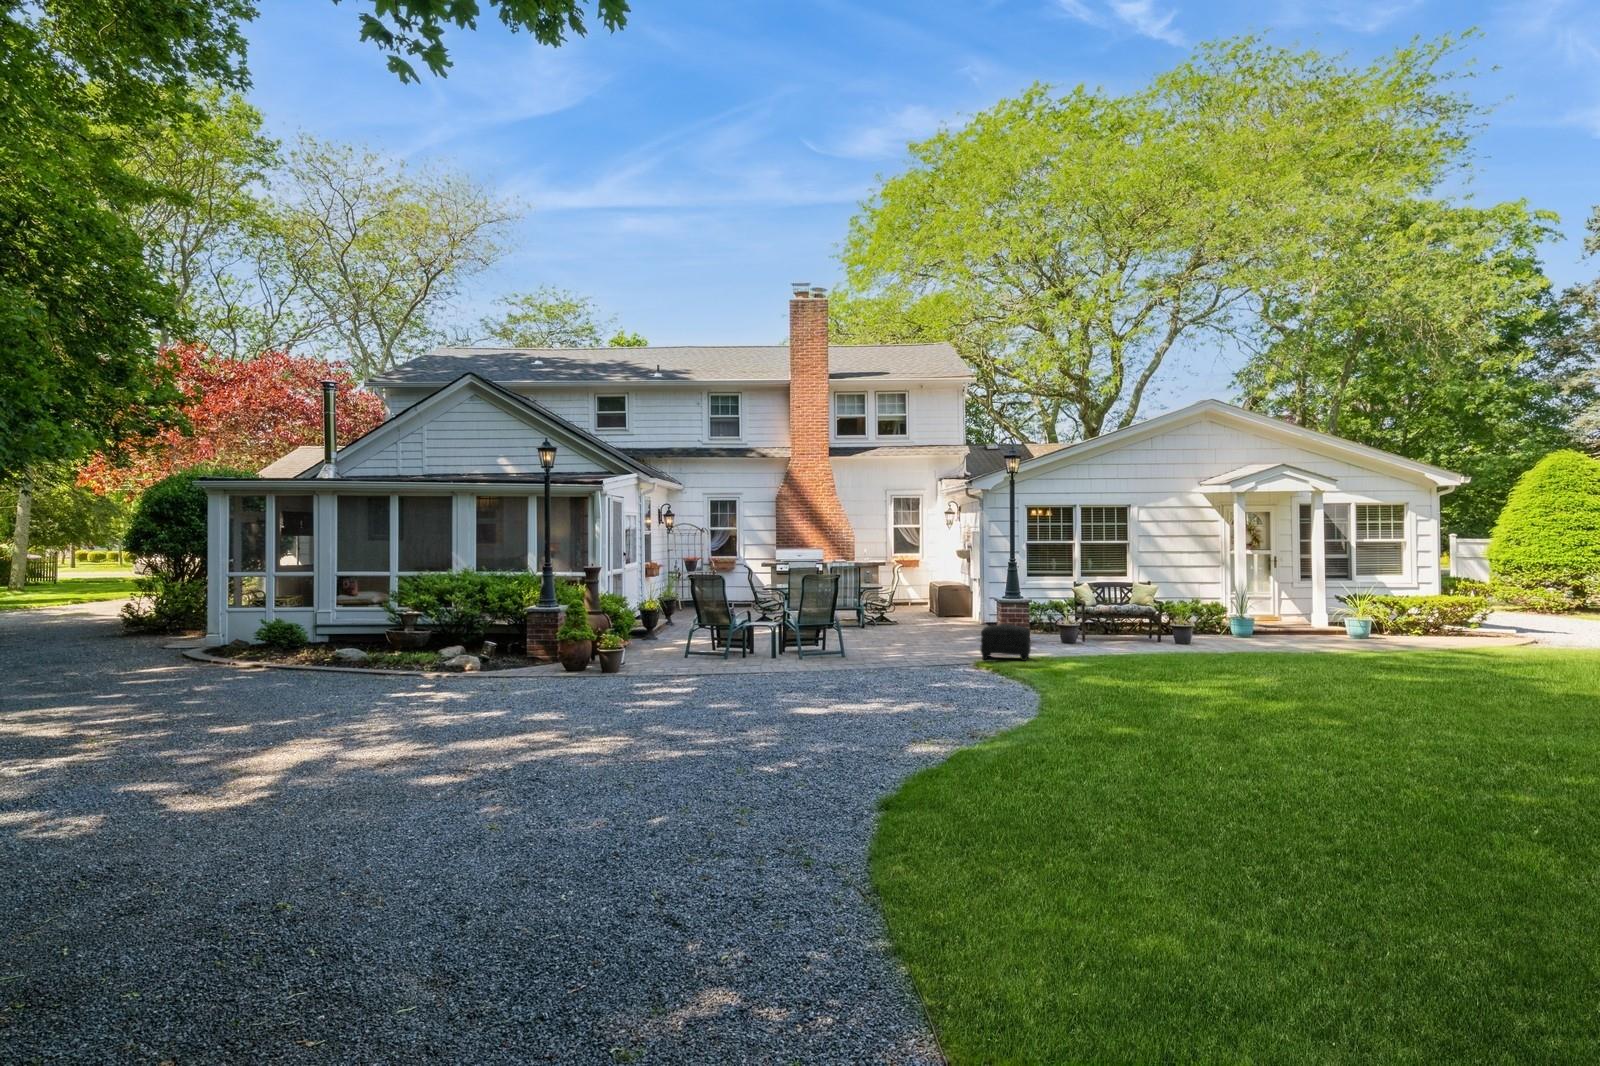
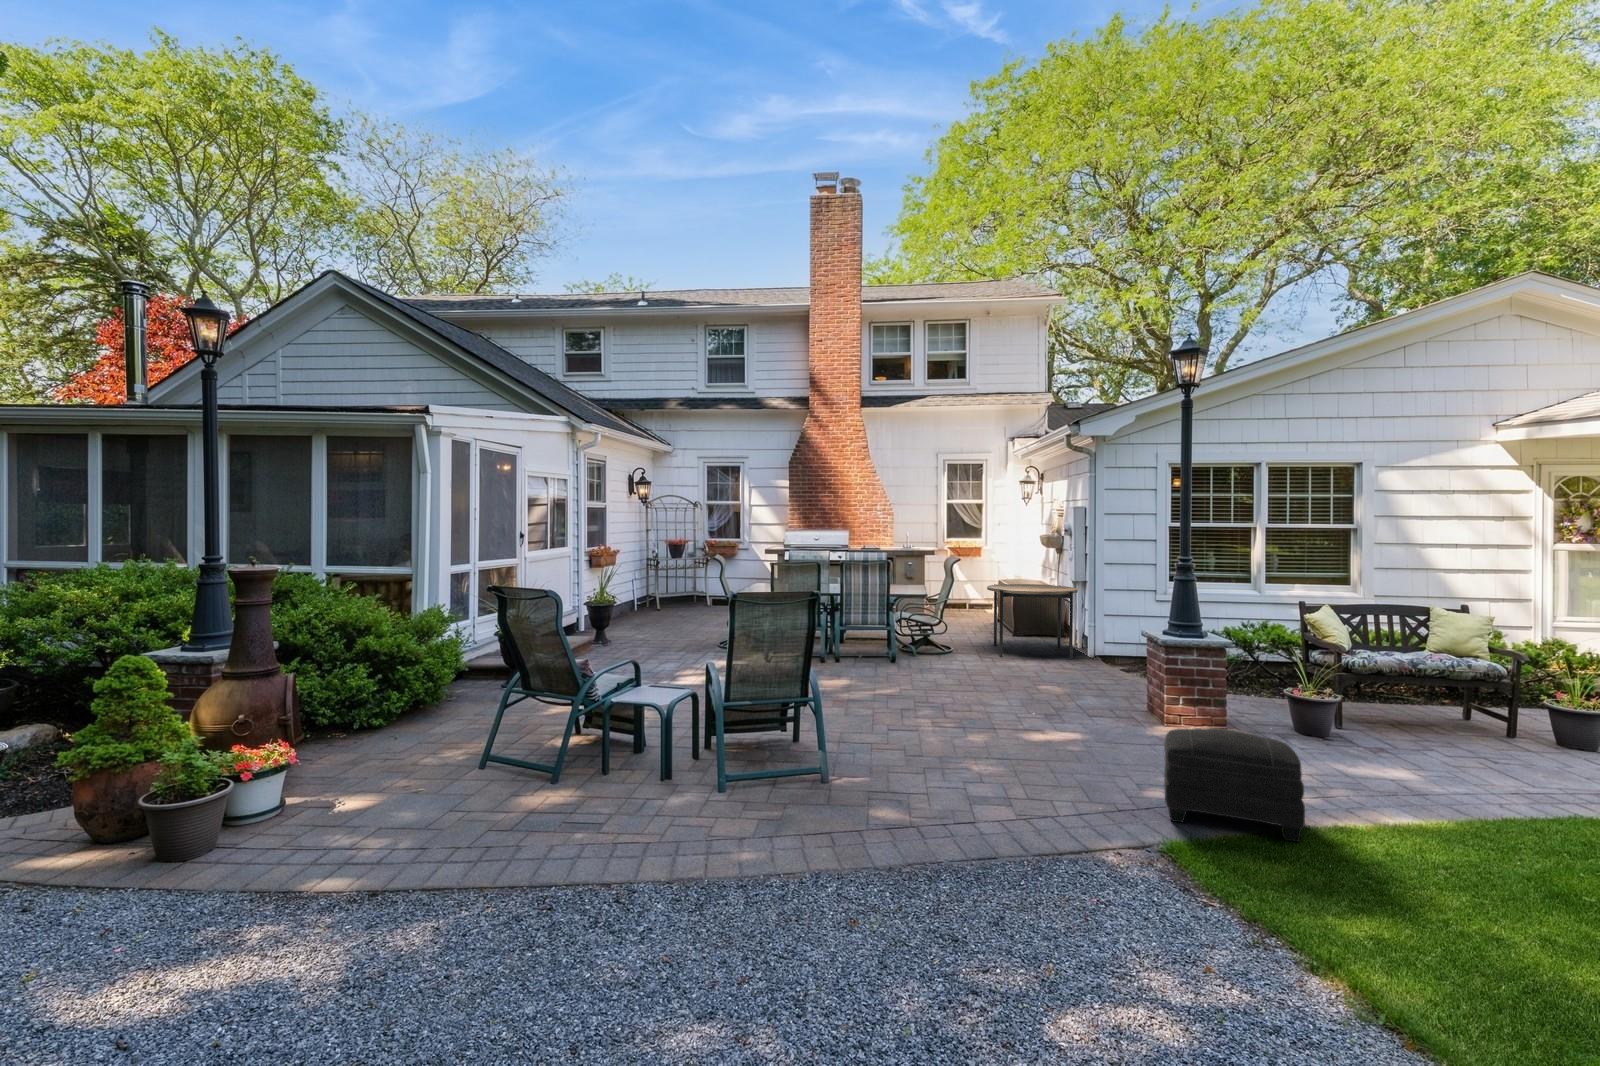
dining table: none [920,582,976,626] -> present [987,584,1078,659]

